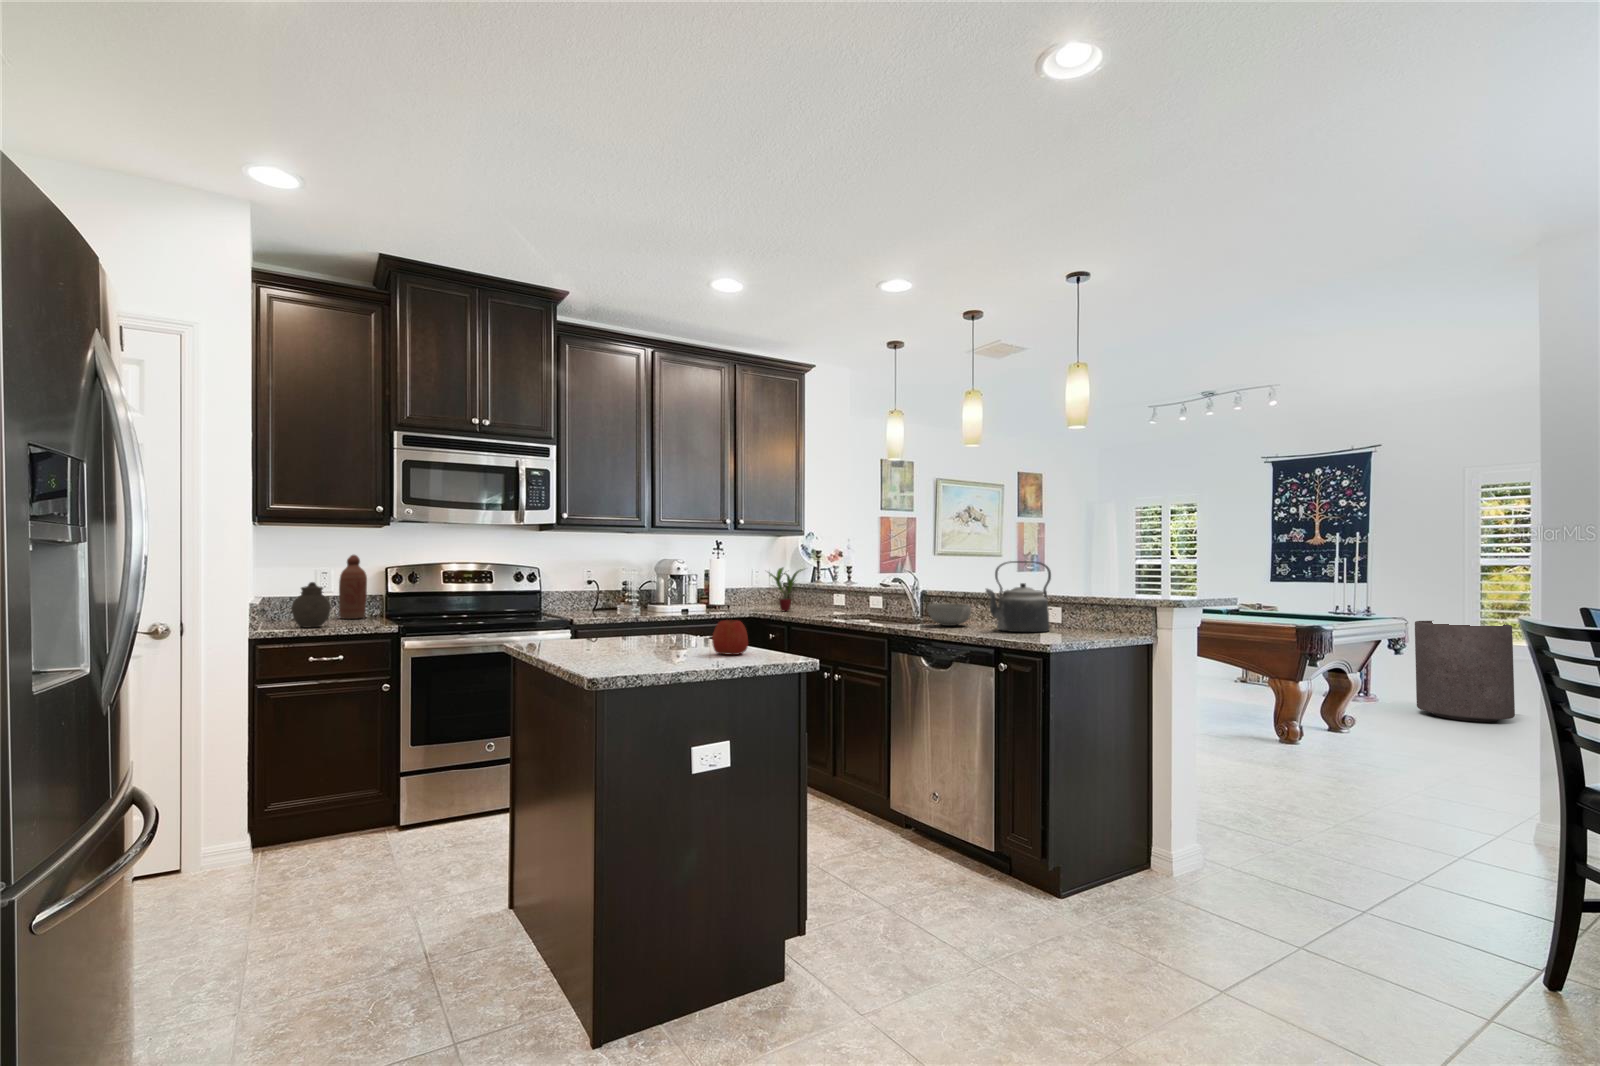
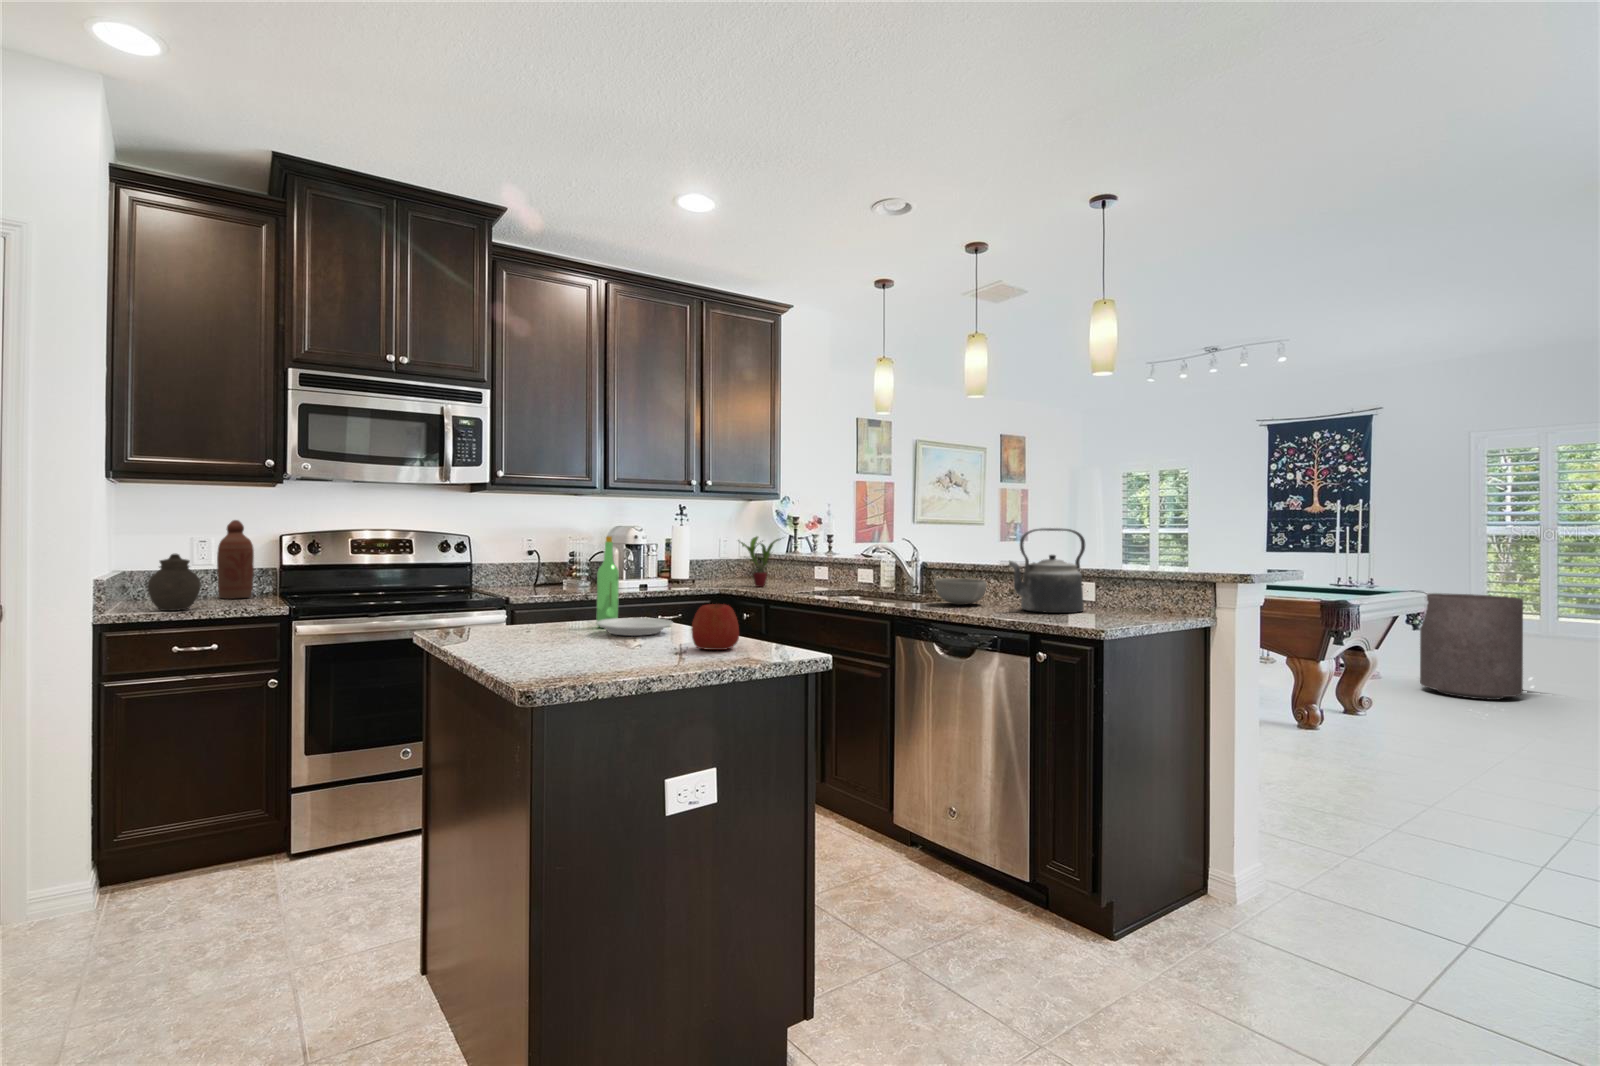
plate: none [641,569,701,645] -> present [596,536,673,636]

